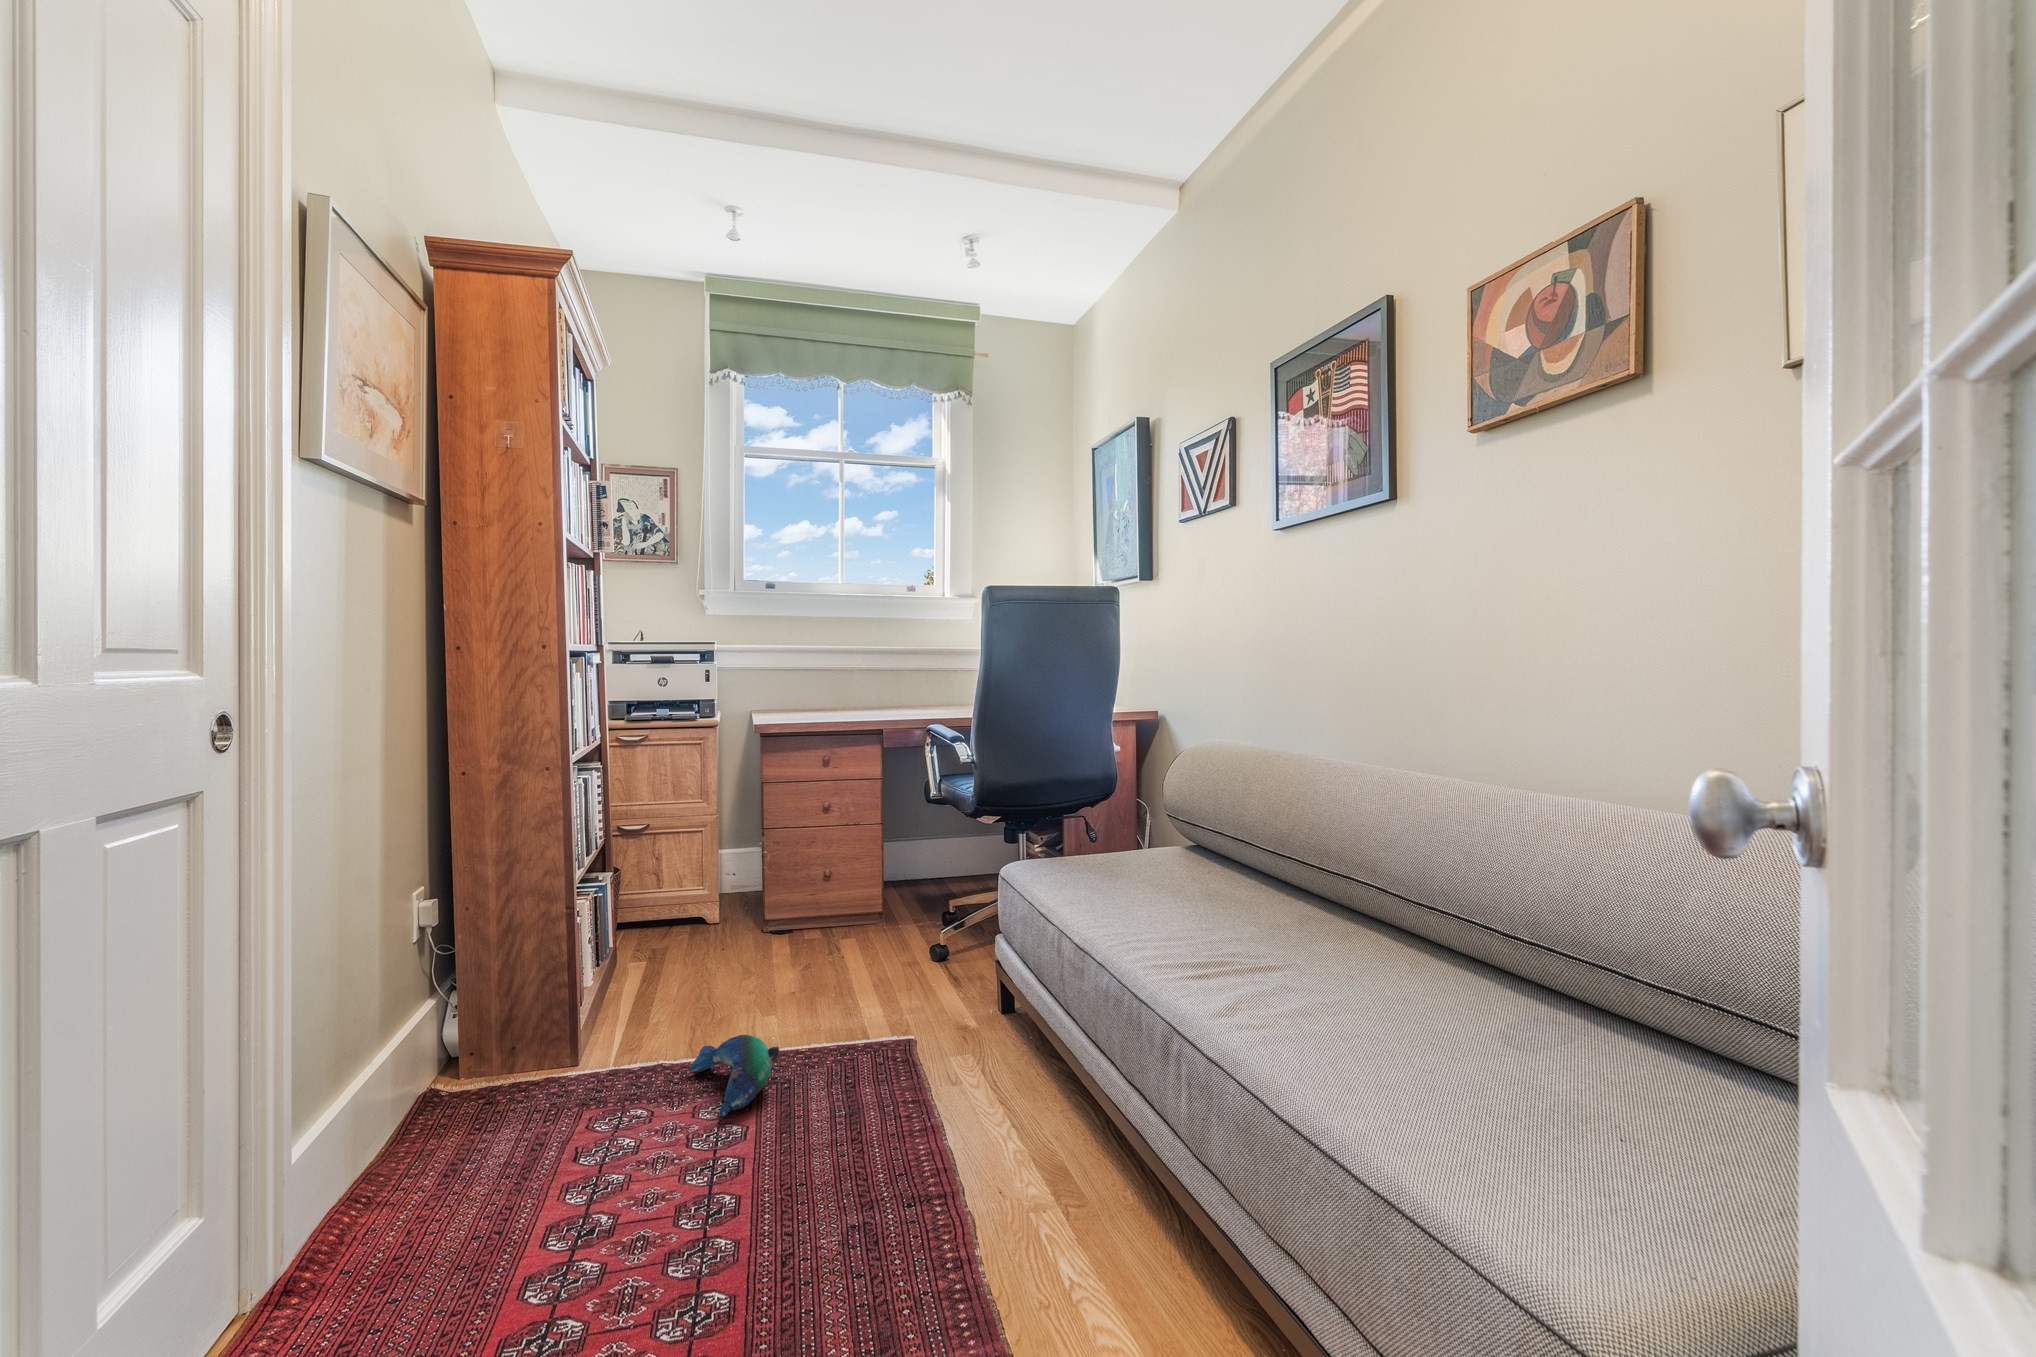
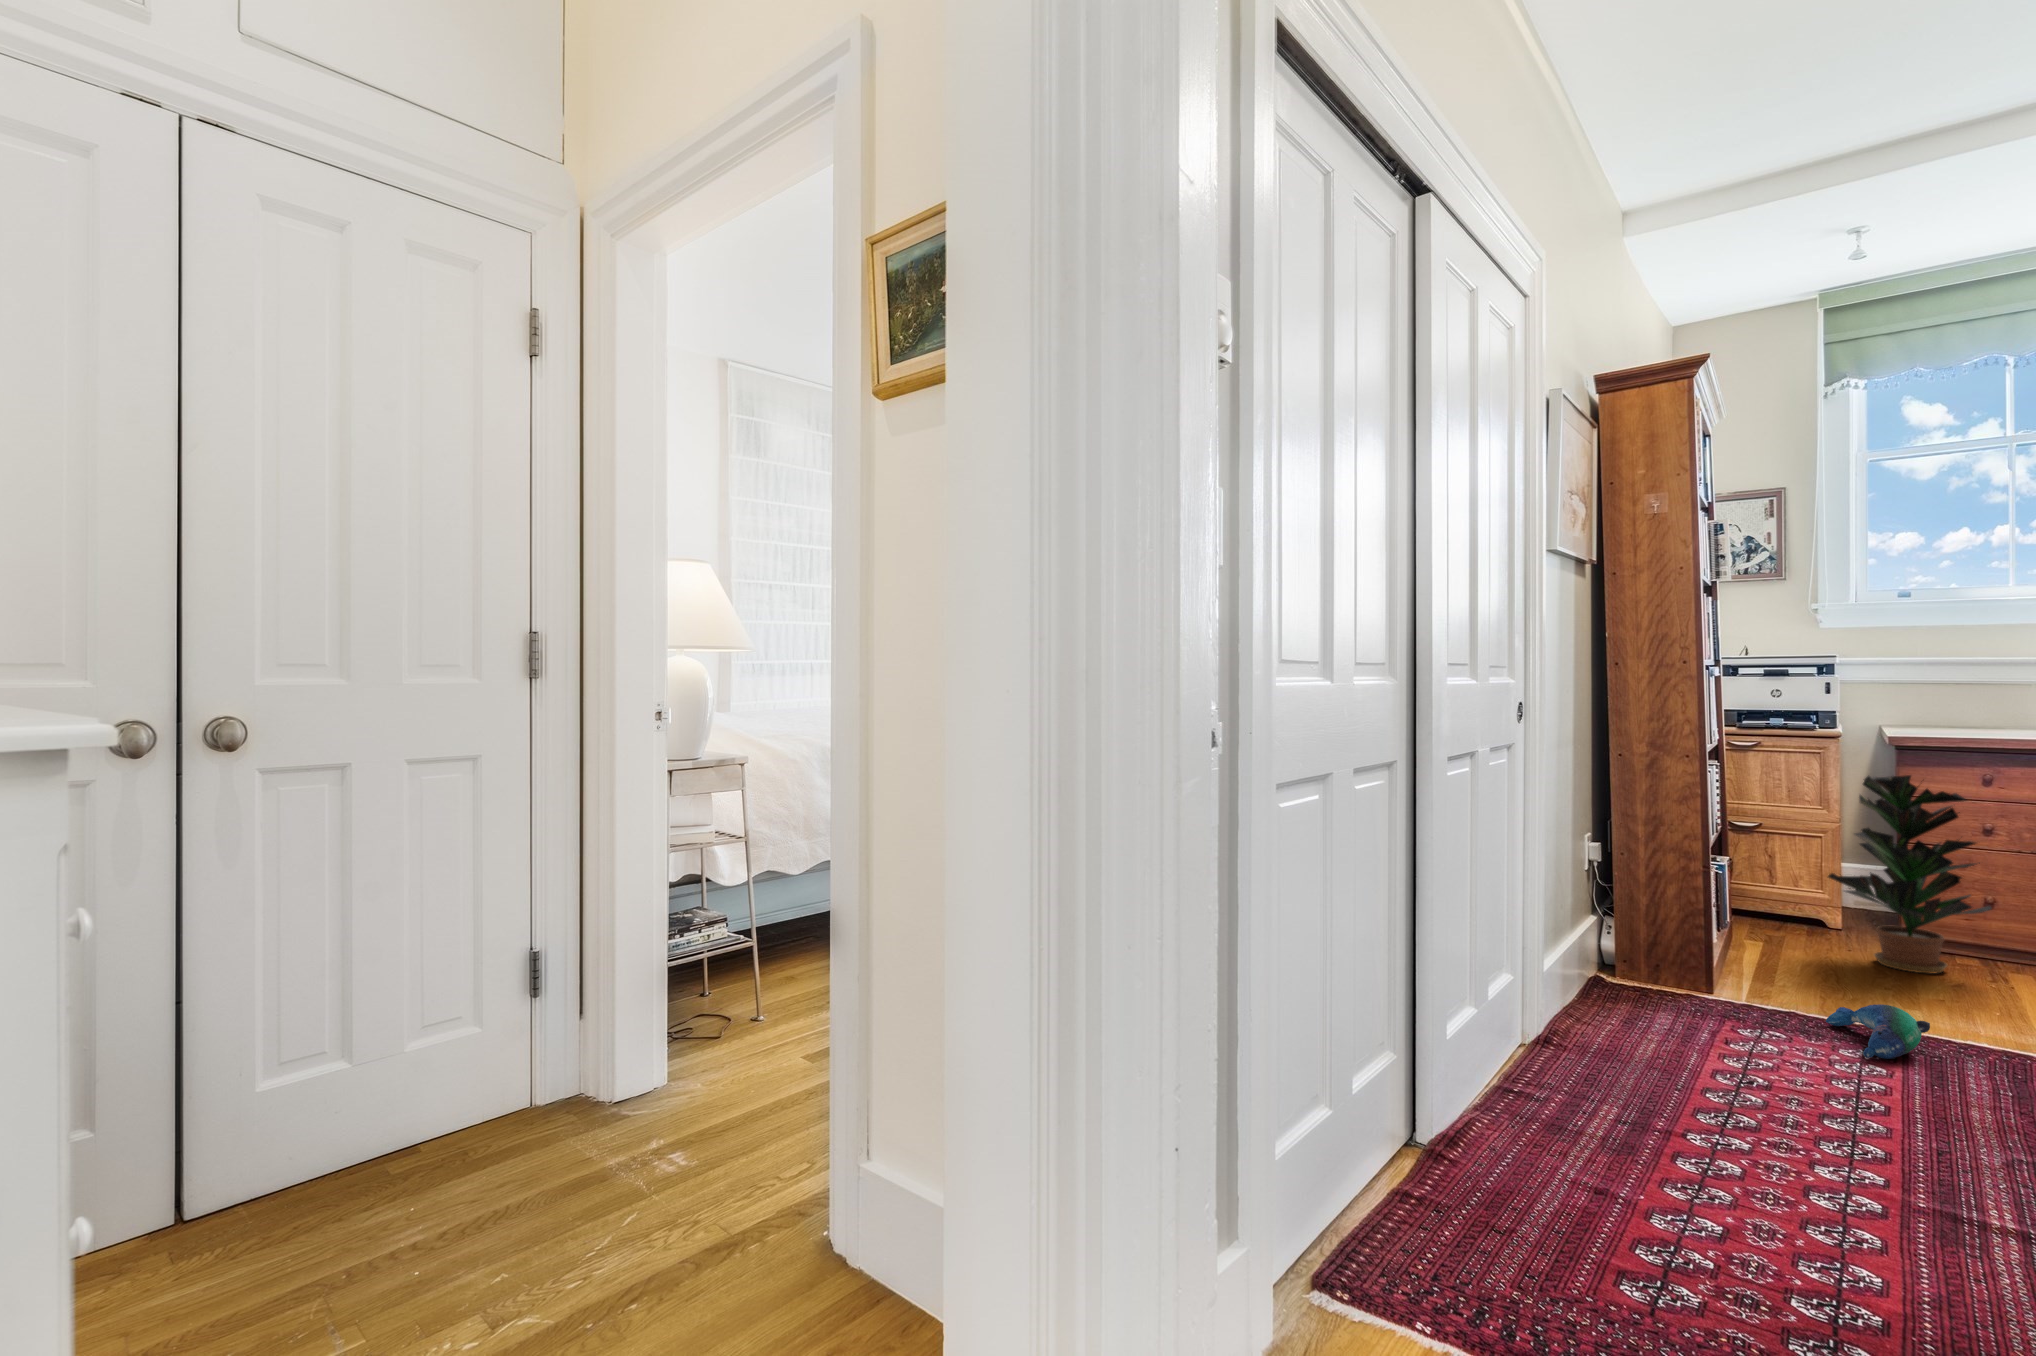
potted plant: none [703,762,827,961] -> present [1828,775,1991,974]

